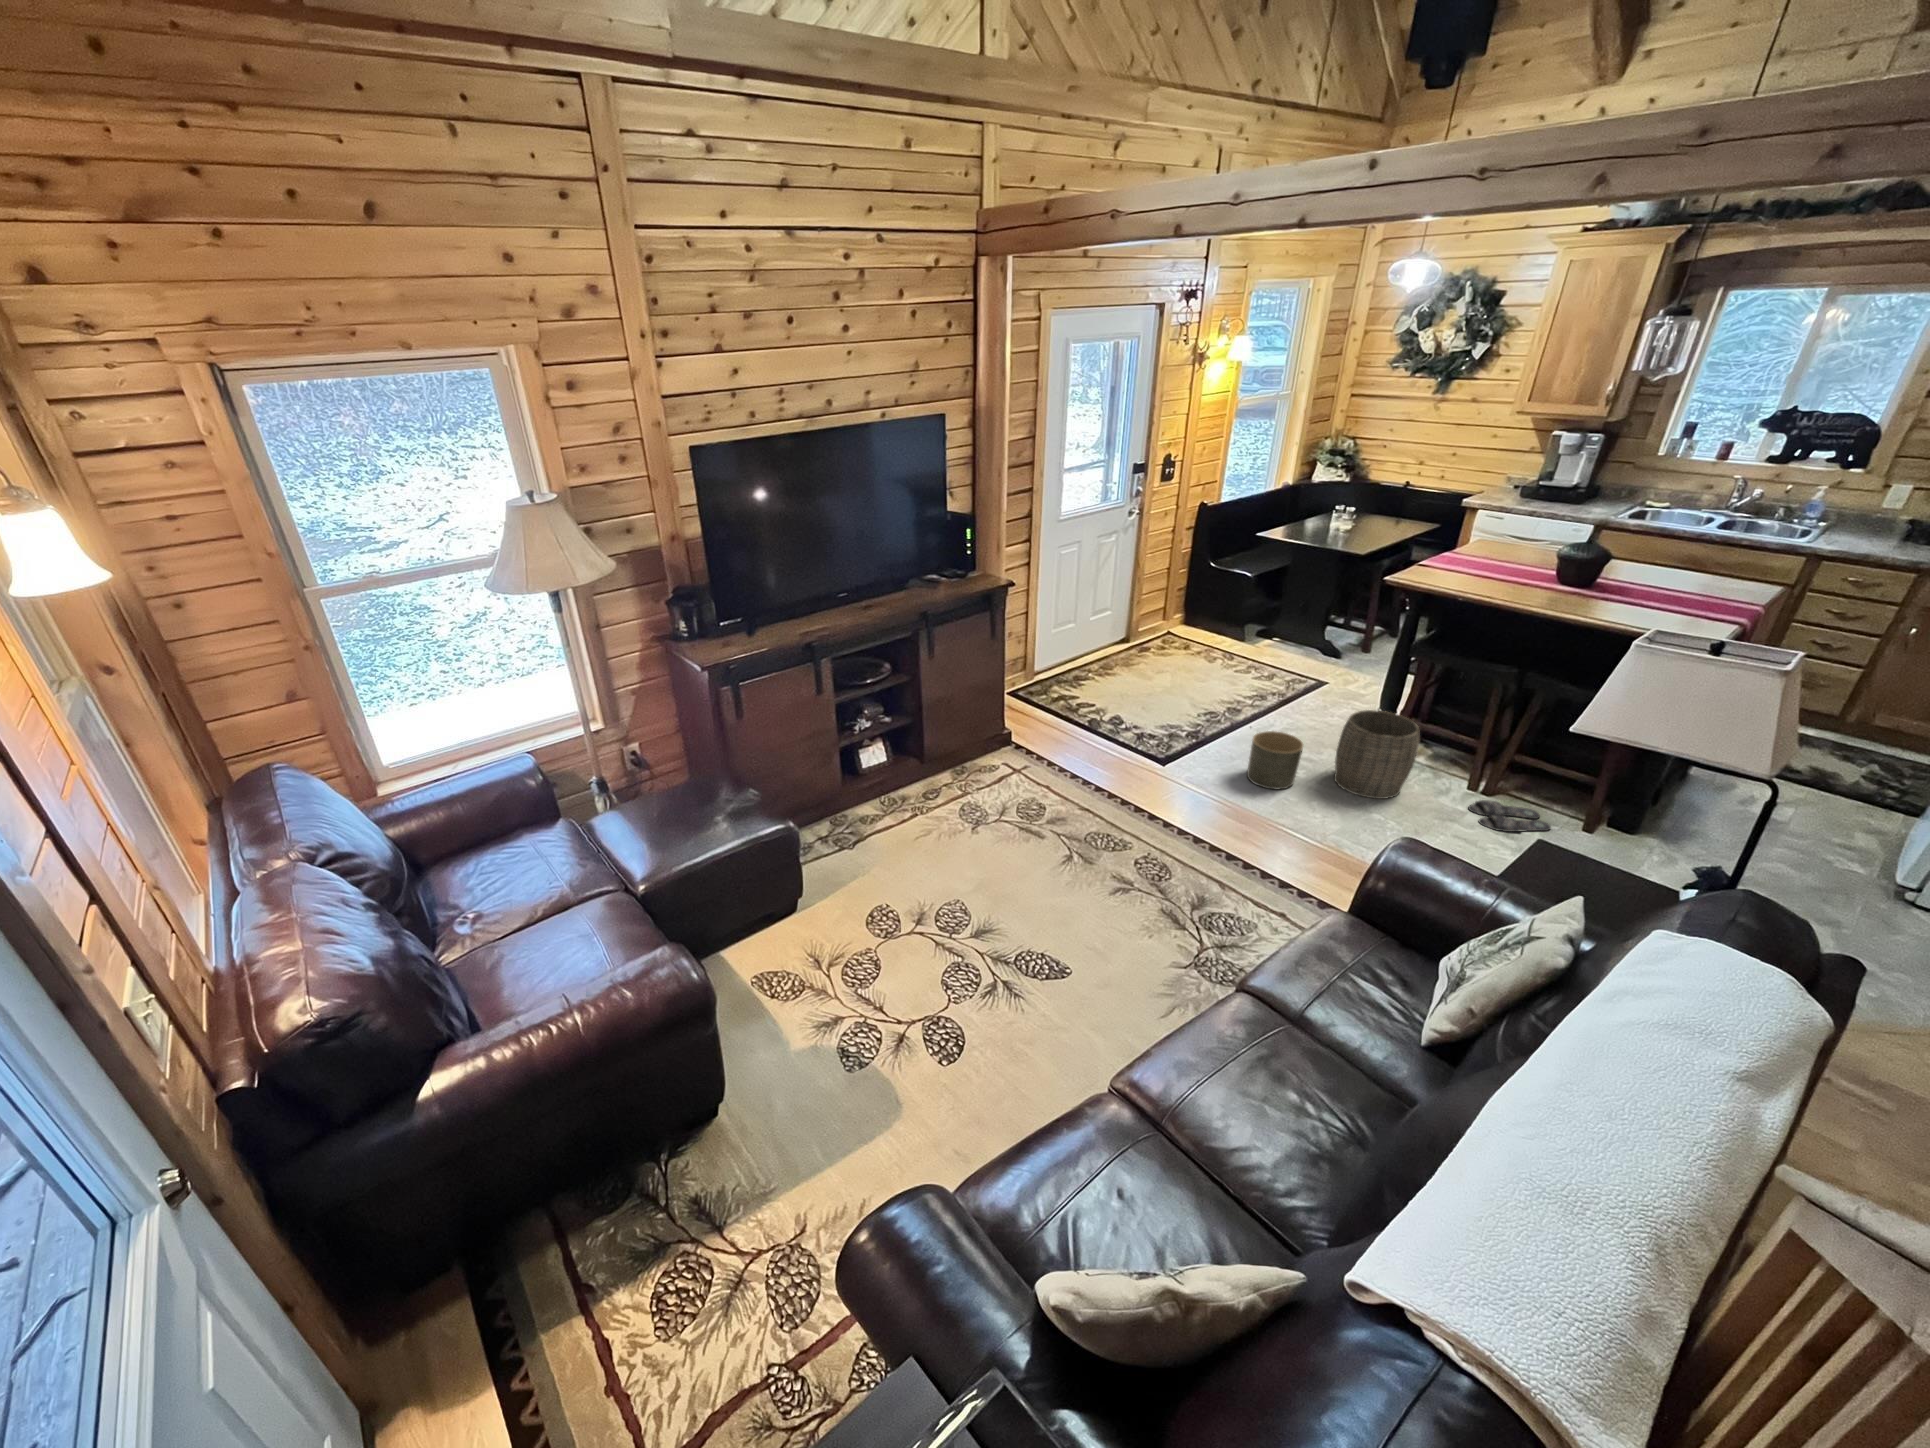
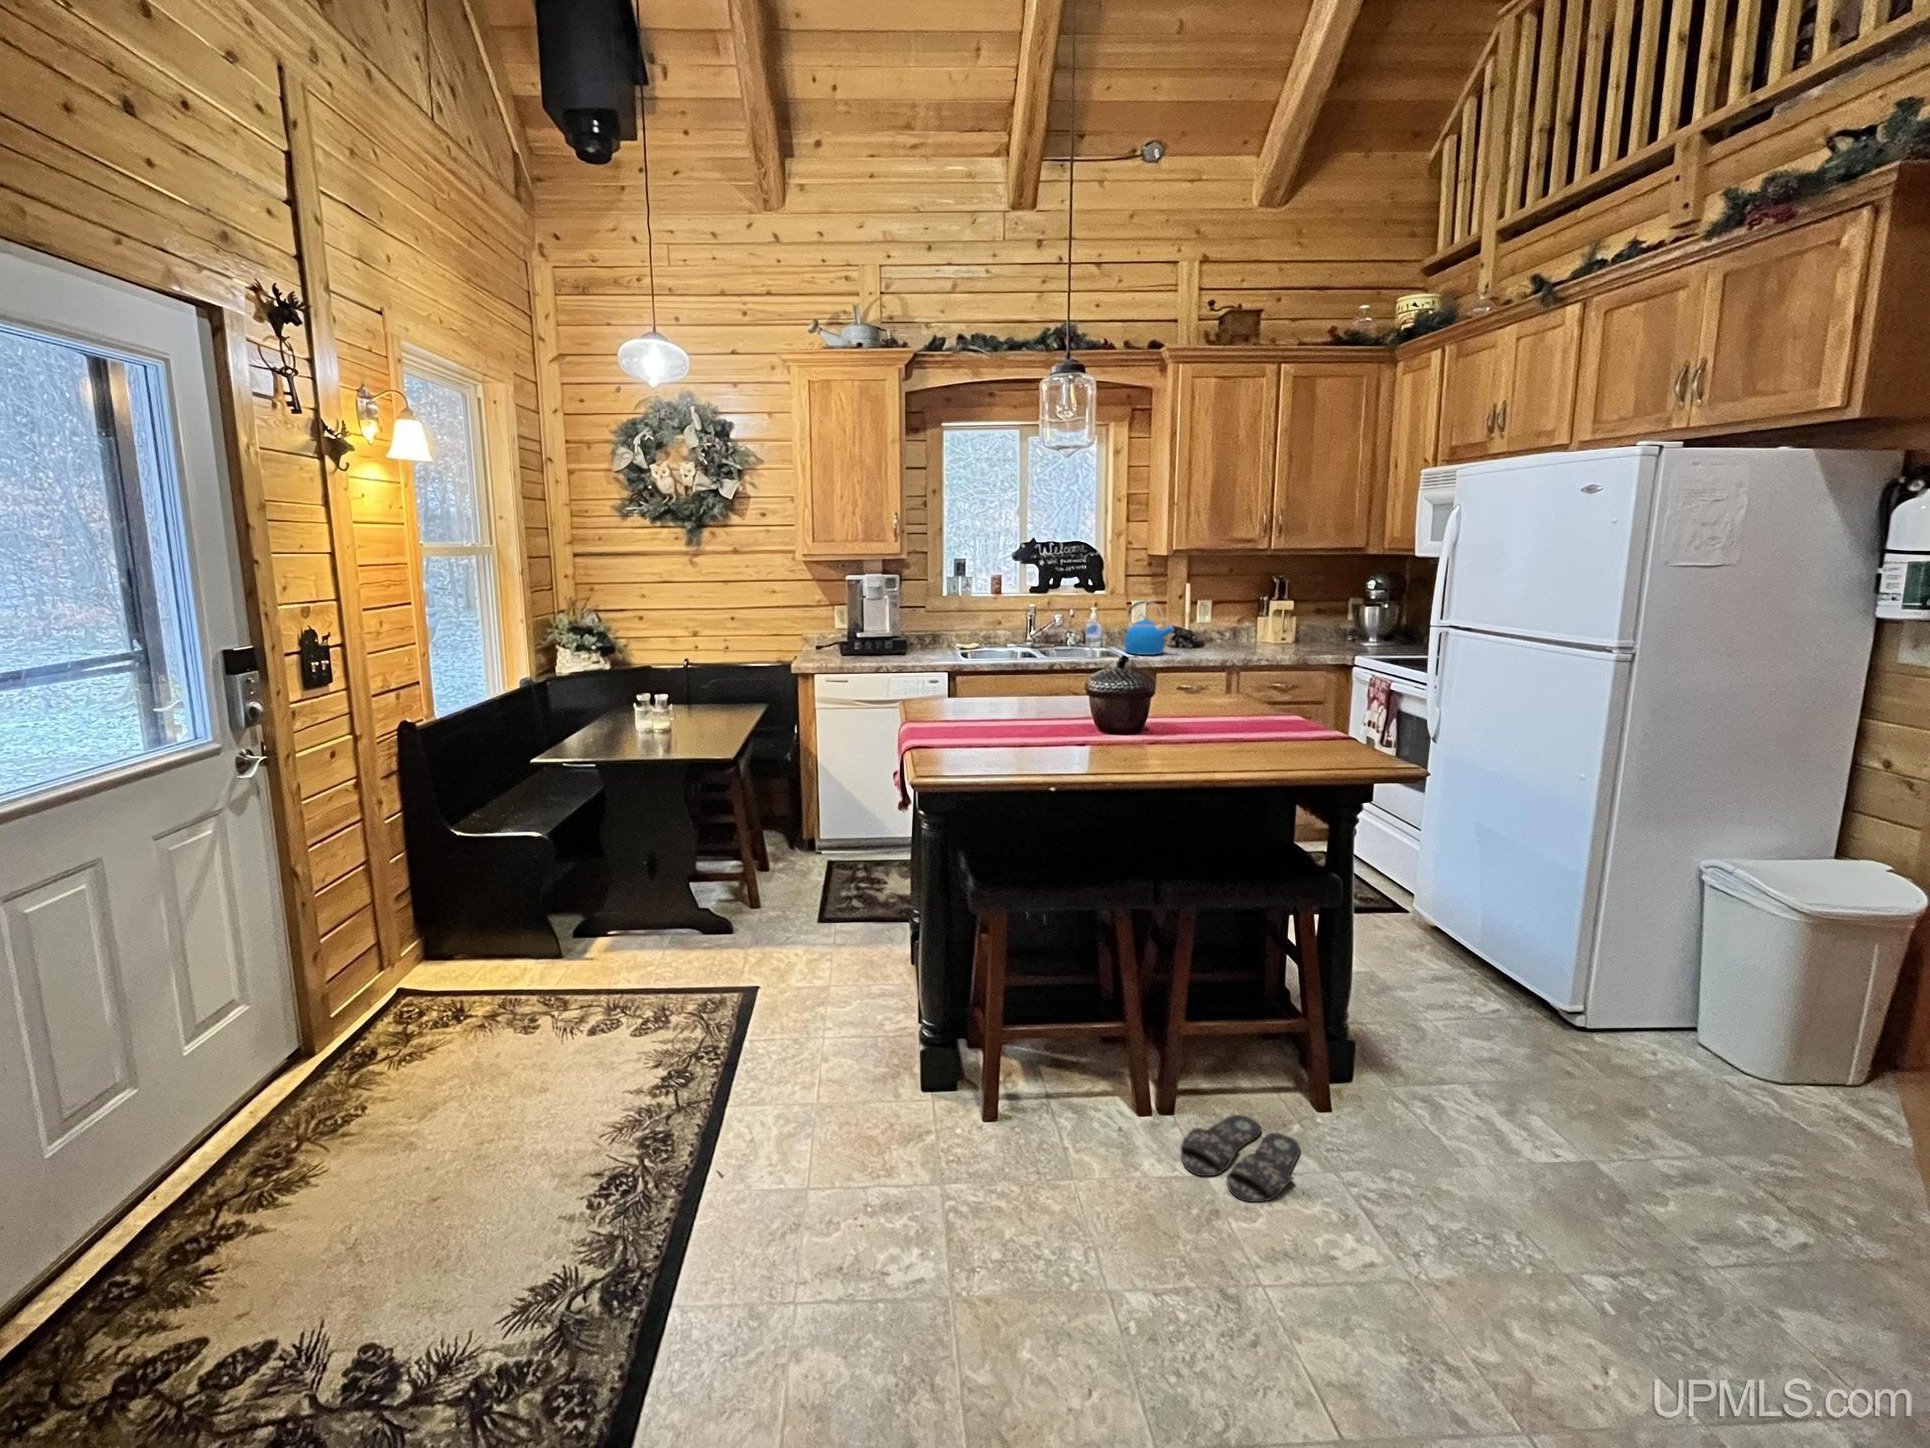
kettle: none [1824,485,1895,541] -> present [1125,601,1175,655]
woven basket: present [1334,710,1420,799] -> none [954,1042,1103,1265]
planter: present [1247,731,1304,789] -> none [818,1197,941,1393]

